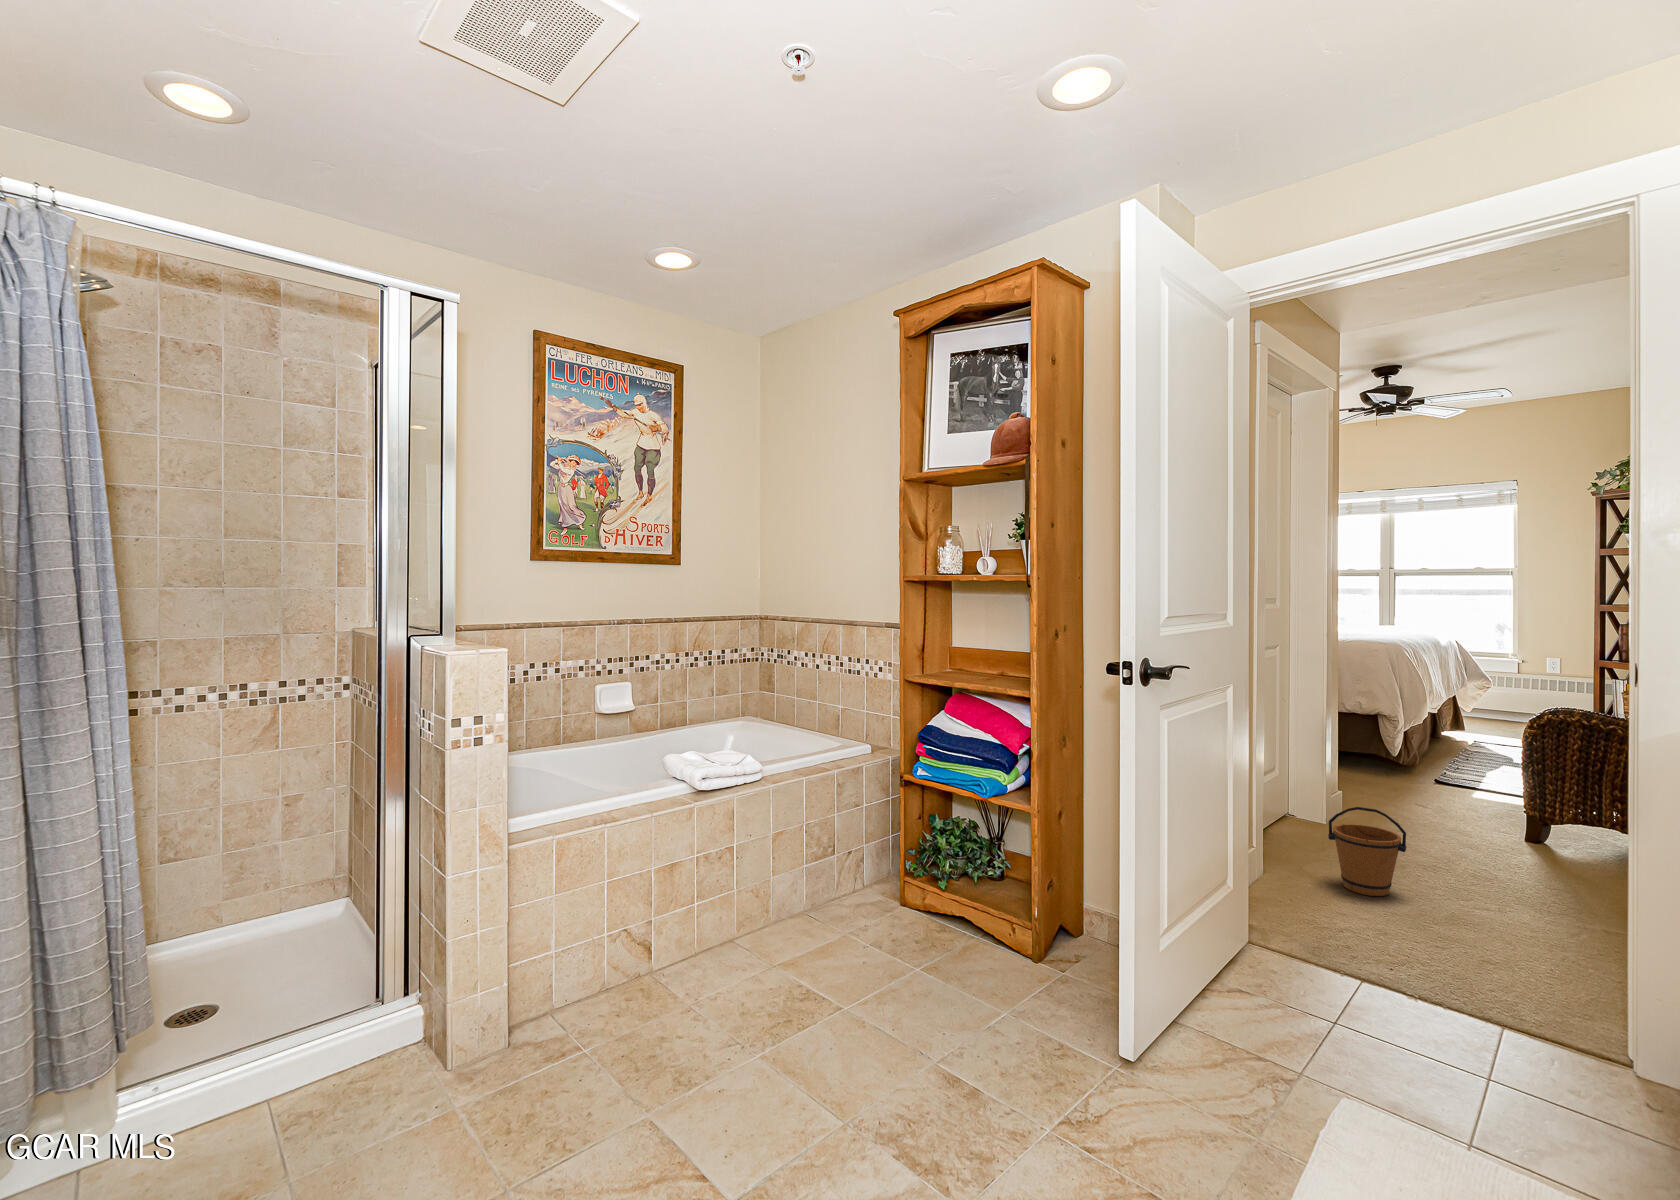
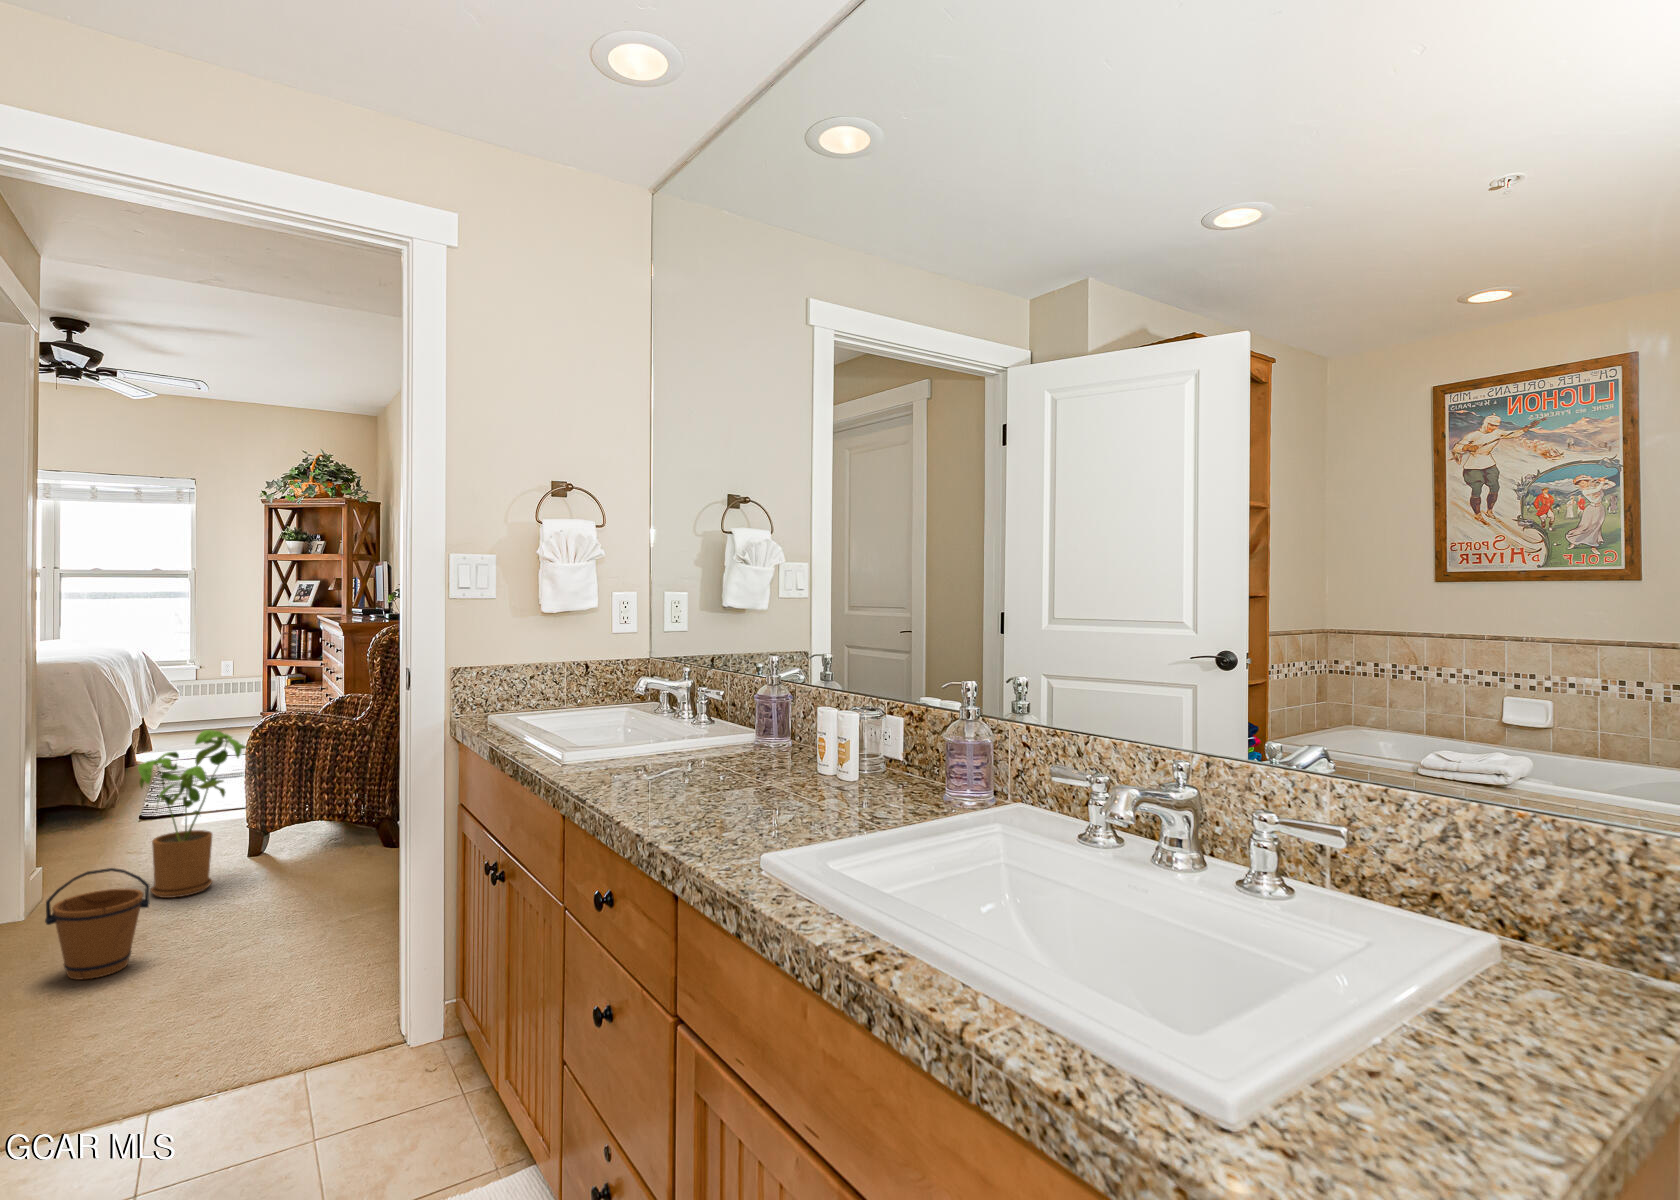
house plant: none [1414,711,1524,859] -> present [138,730,247,898]

